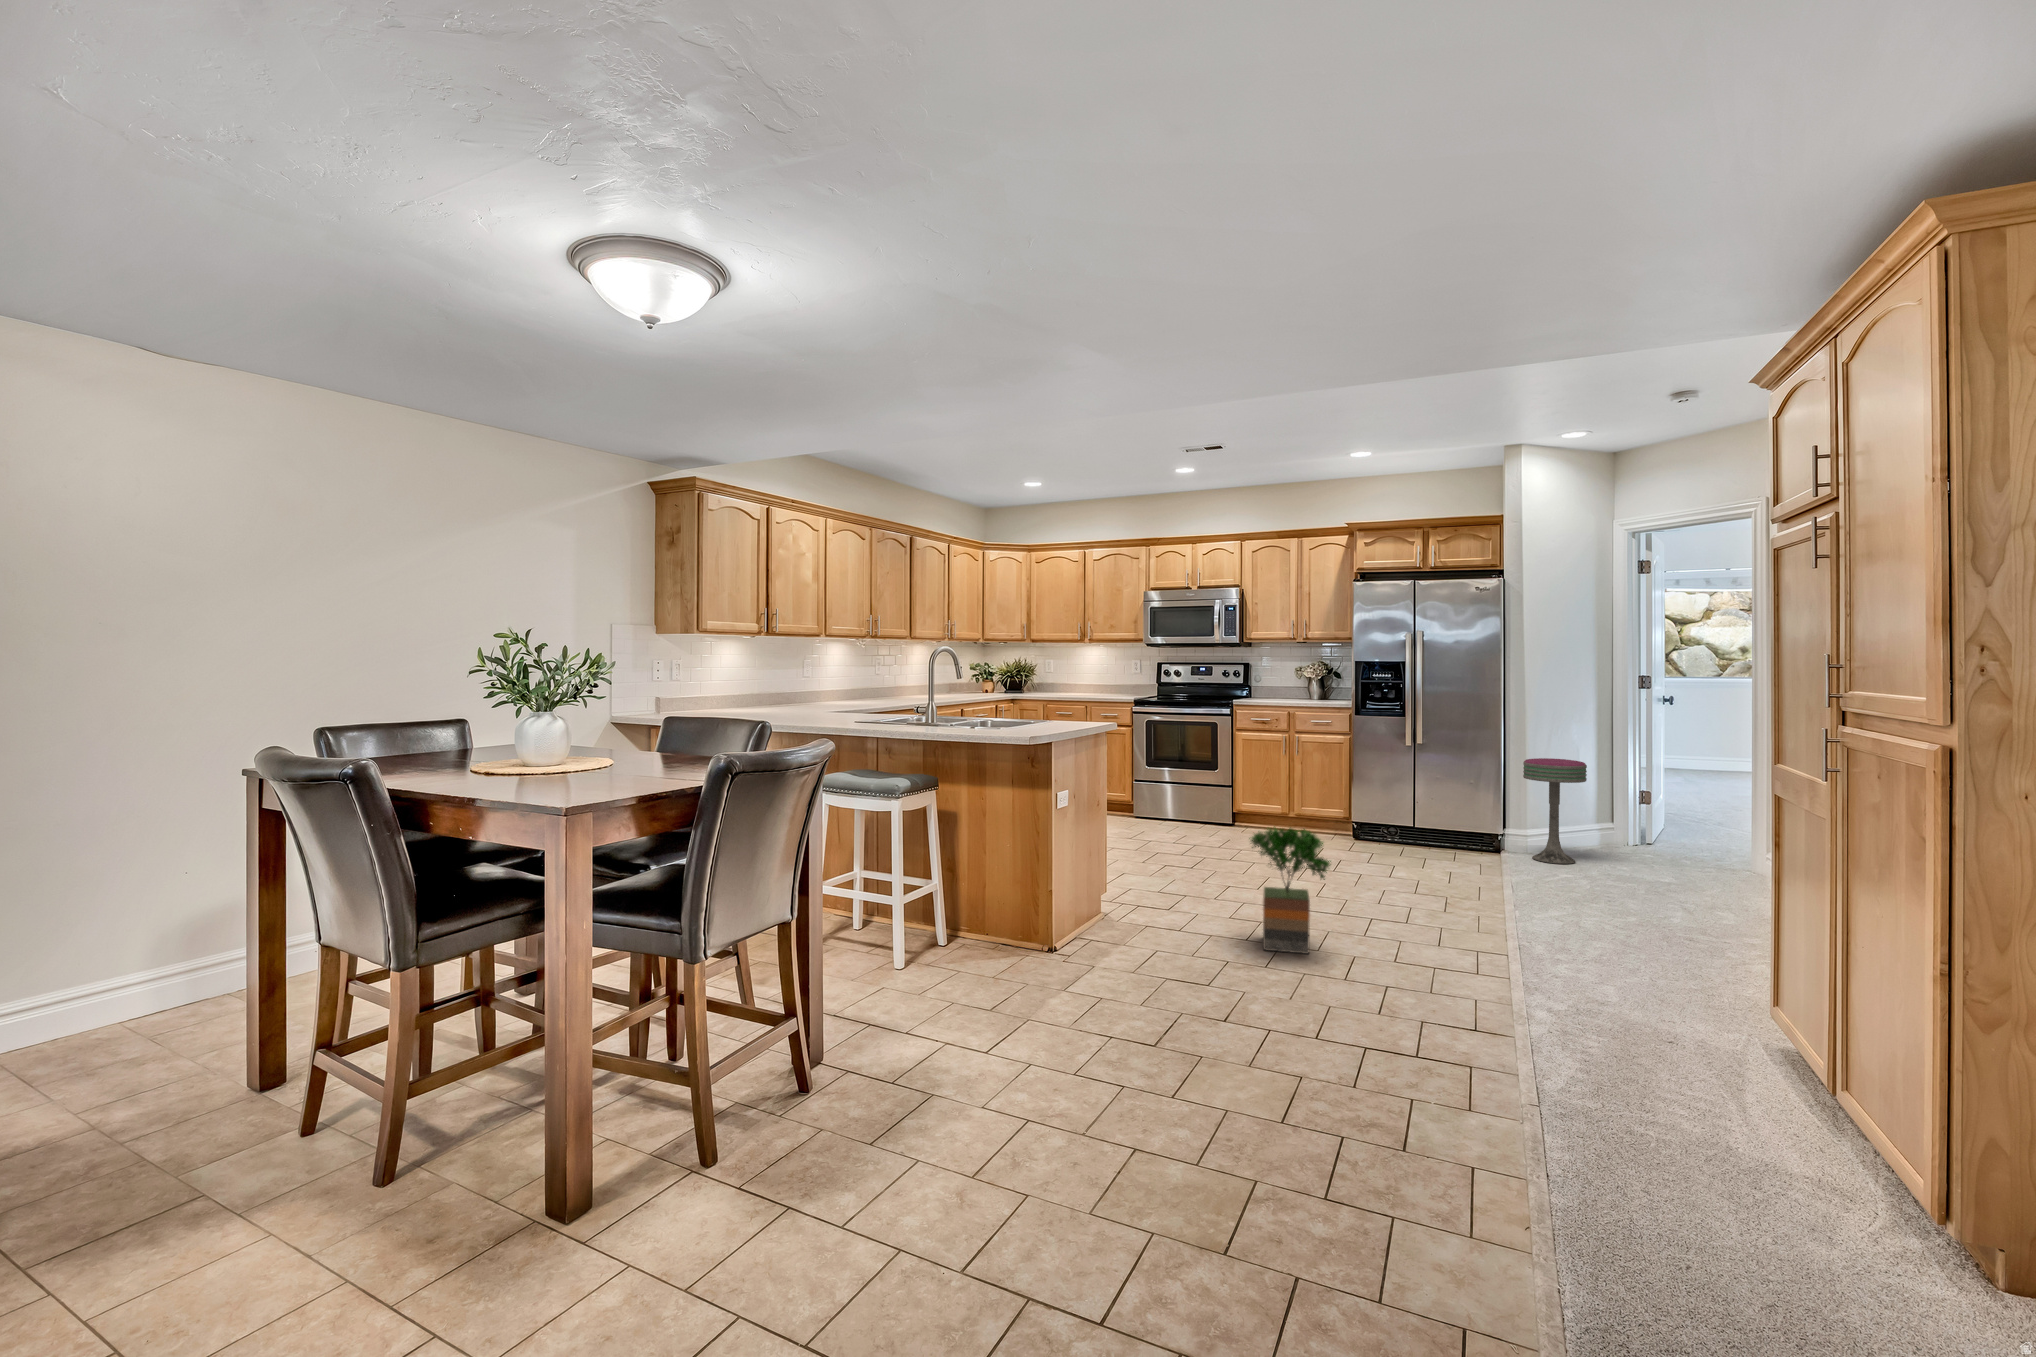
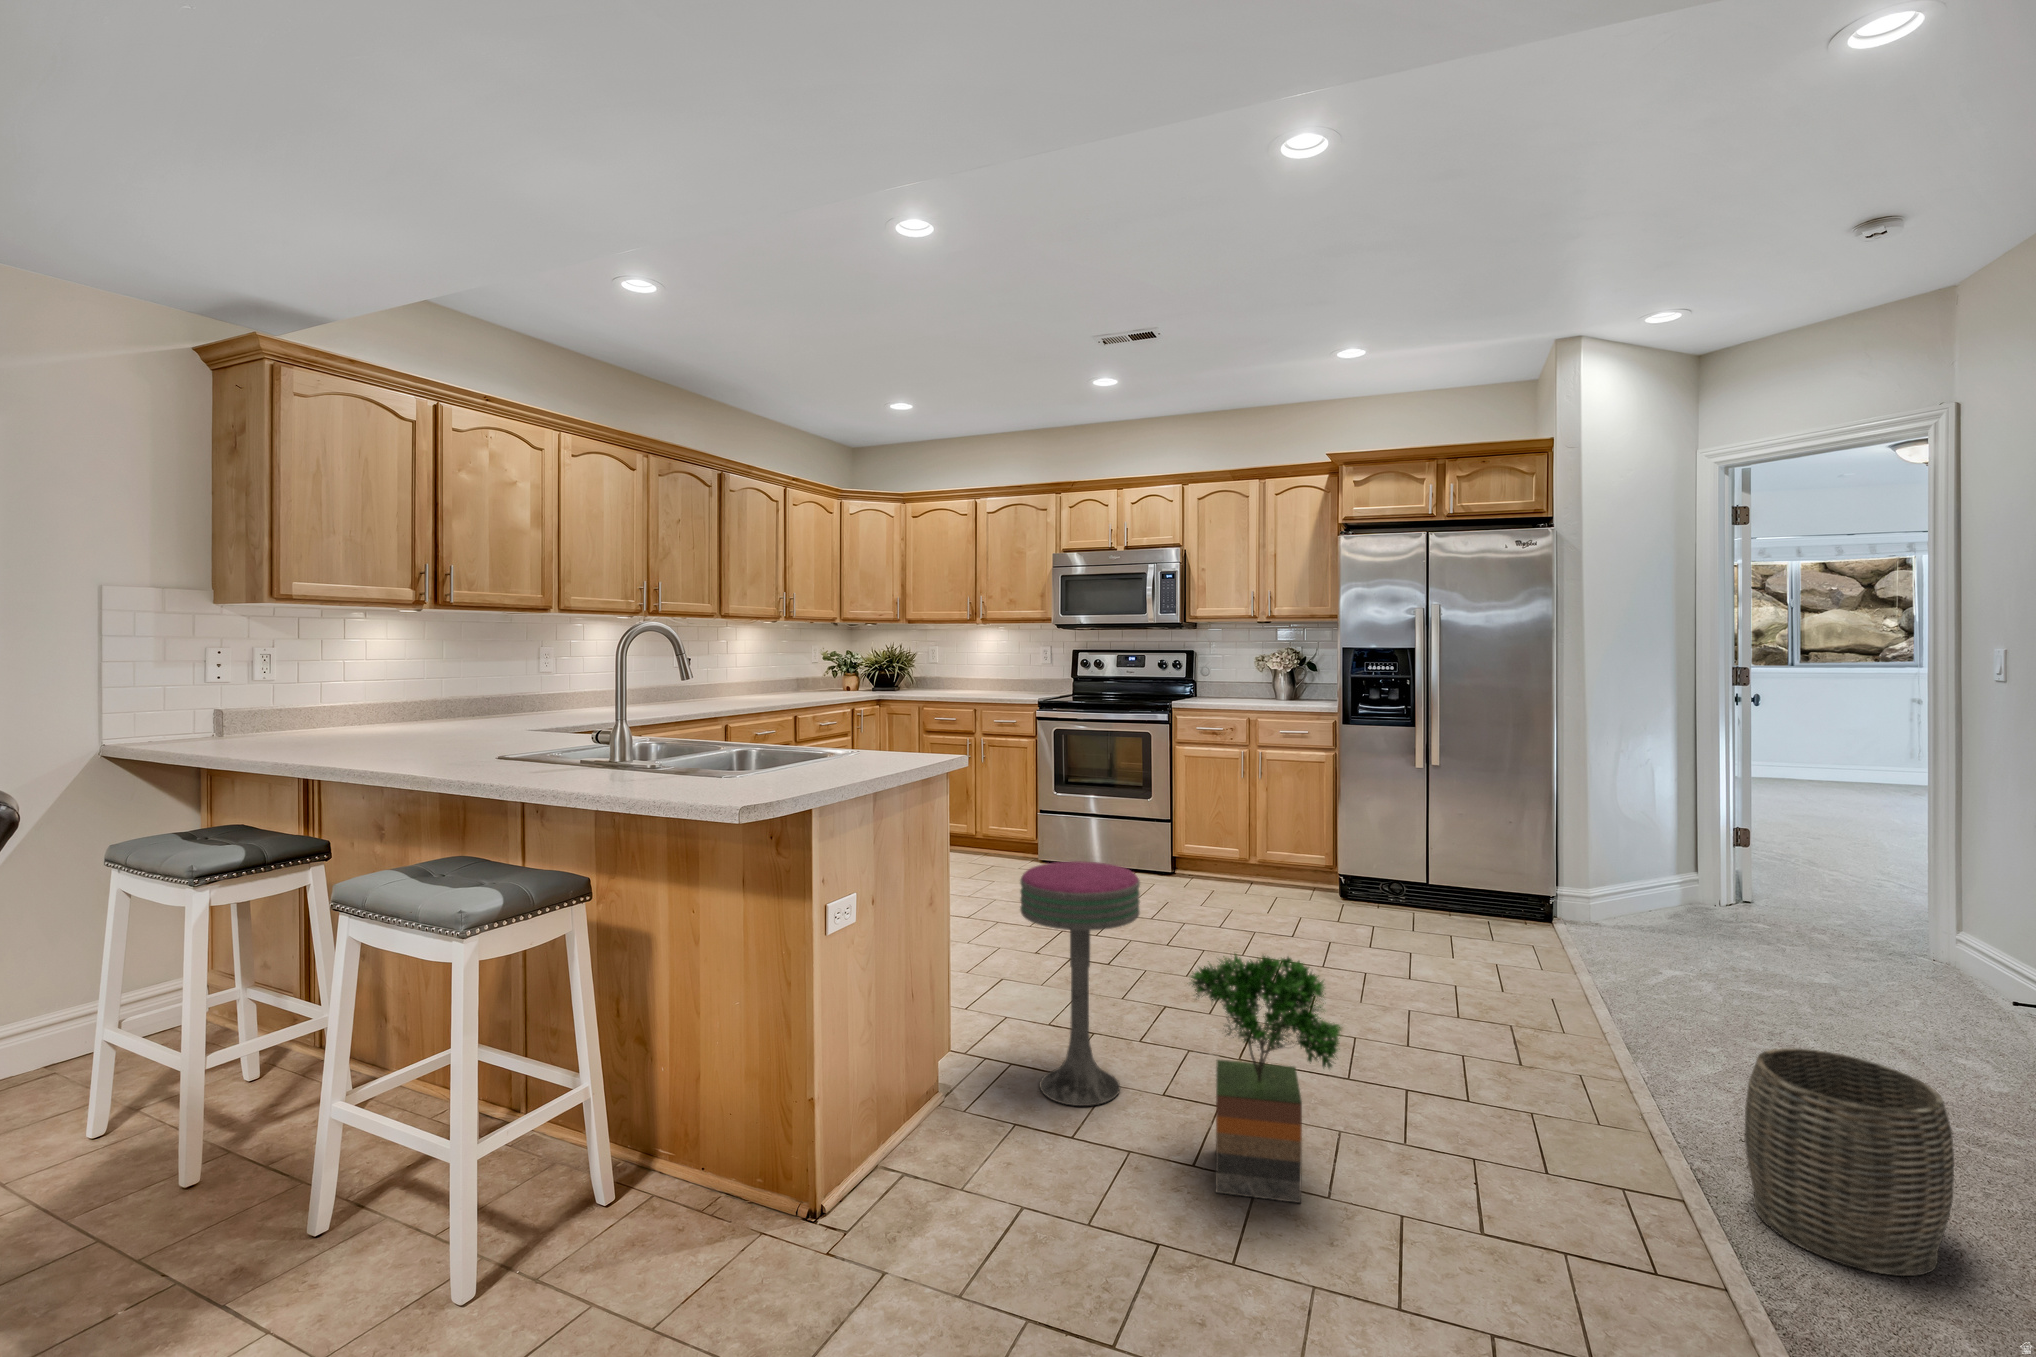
bar stool: present [1523,758,1587,864] -> present [1020,861,1140,1106]
woven basket: none [1552,877,1650,980] -> present [1745,1048,1954,1276]

